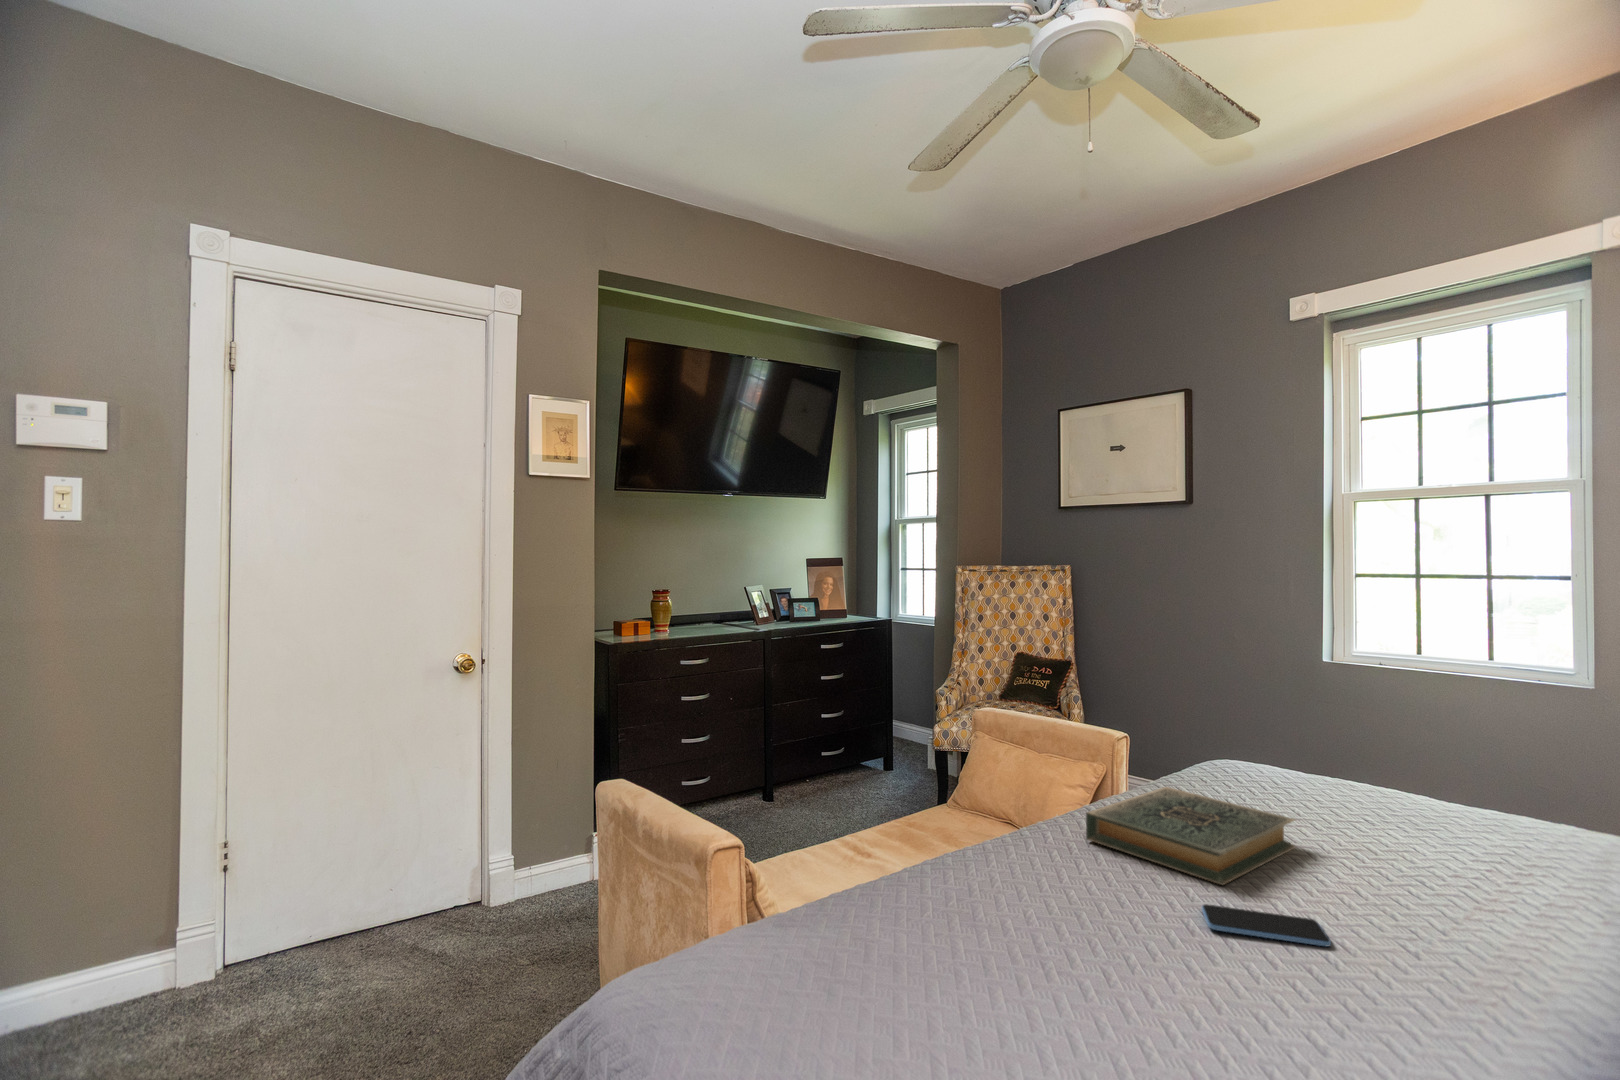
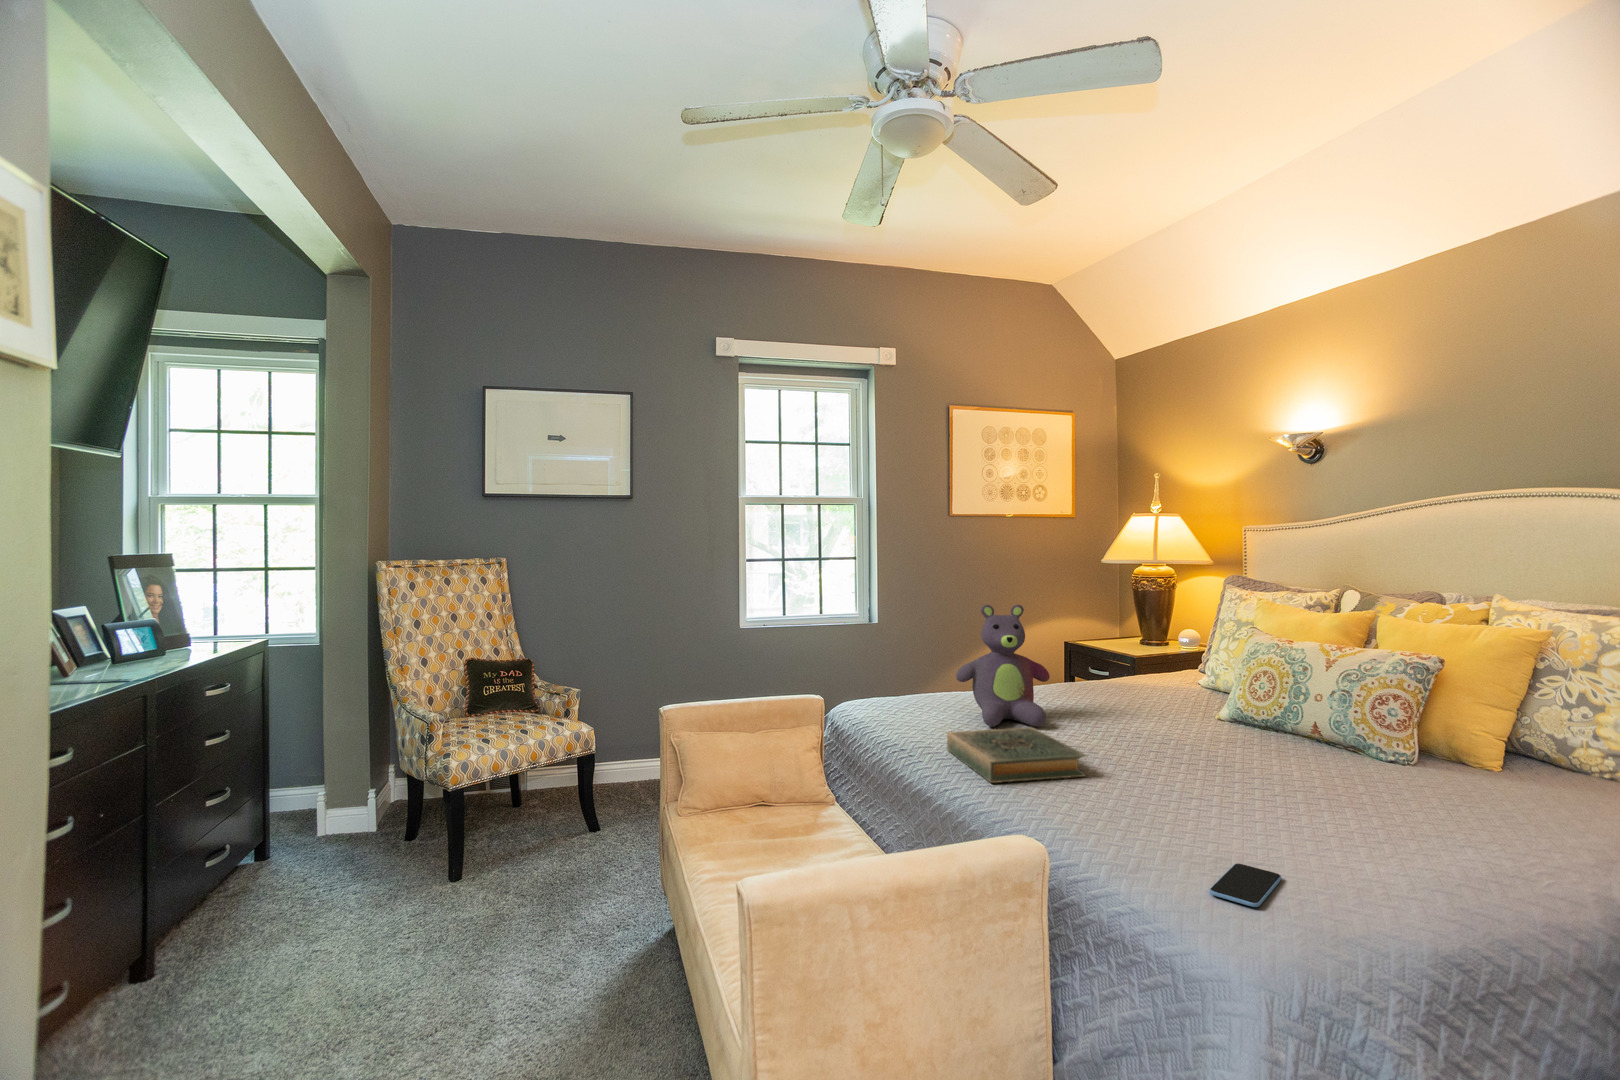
stuffed bear: none [1300,639,1483,839] -> present [956,605,1050,727]
smartphone: present [1202,904,1331,946] -> present [1210,864,1281,907]

